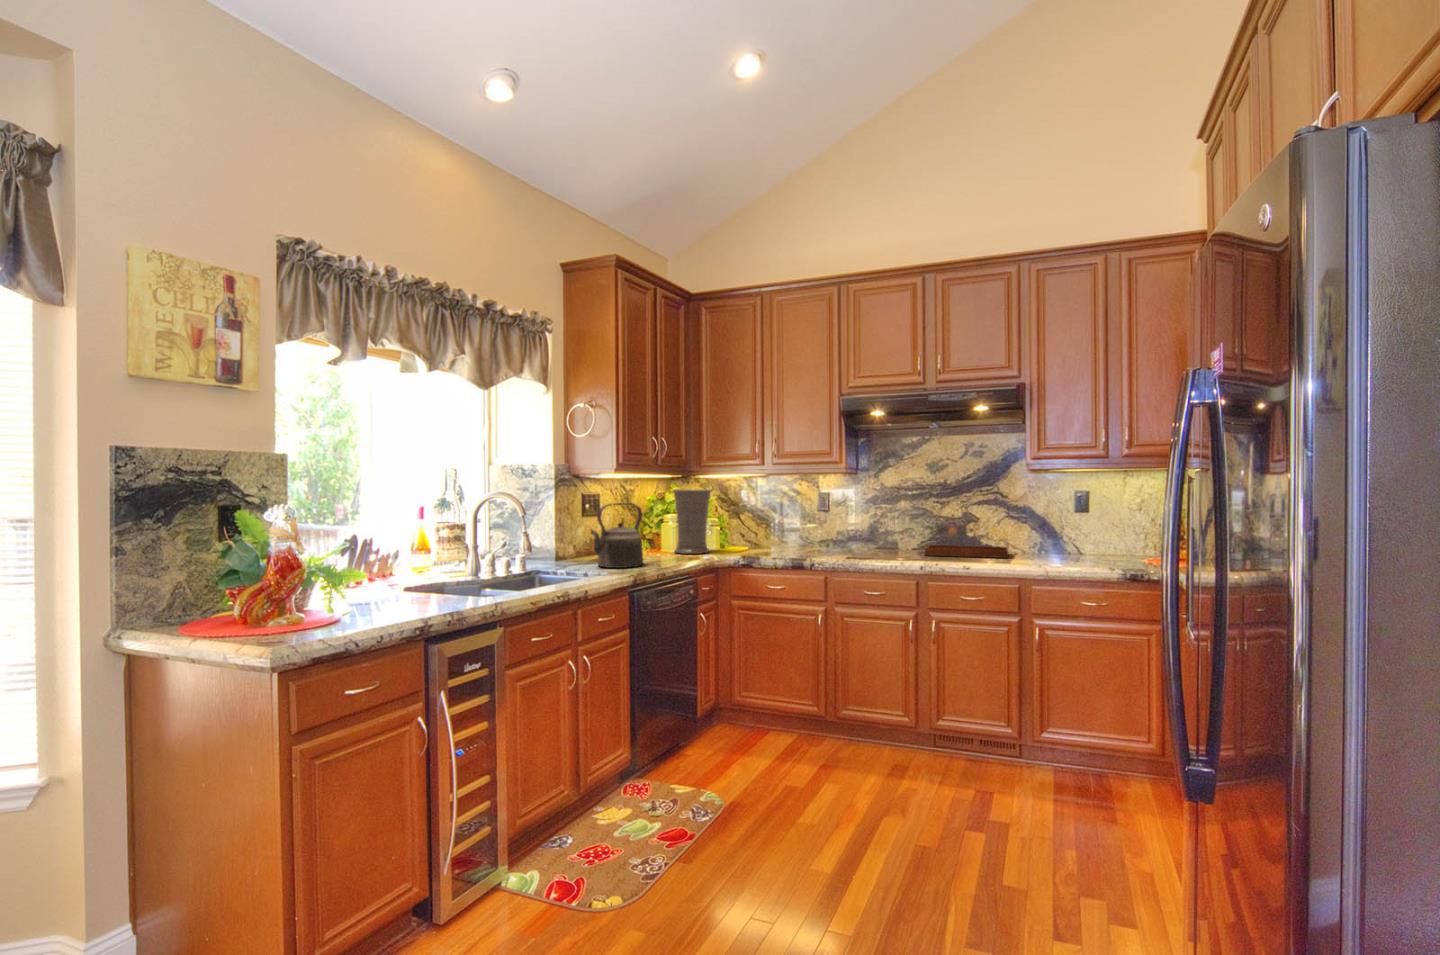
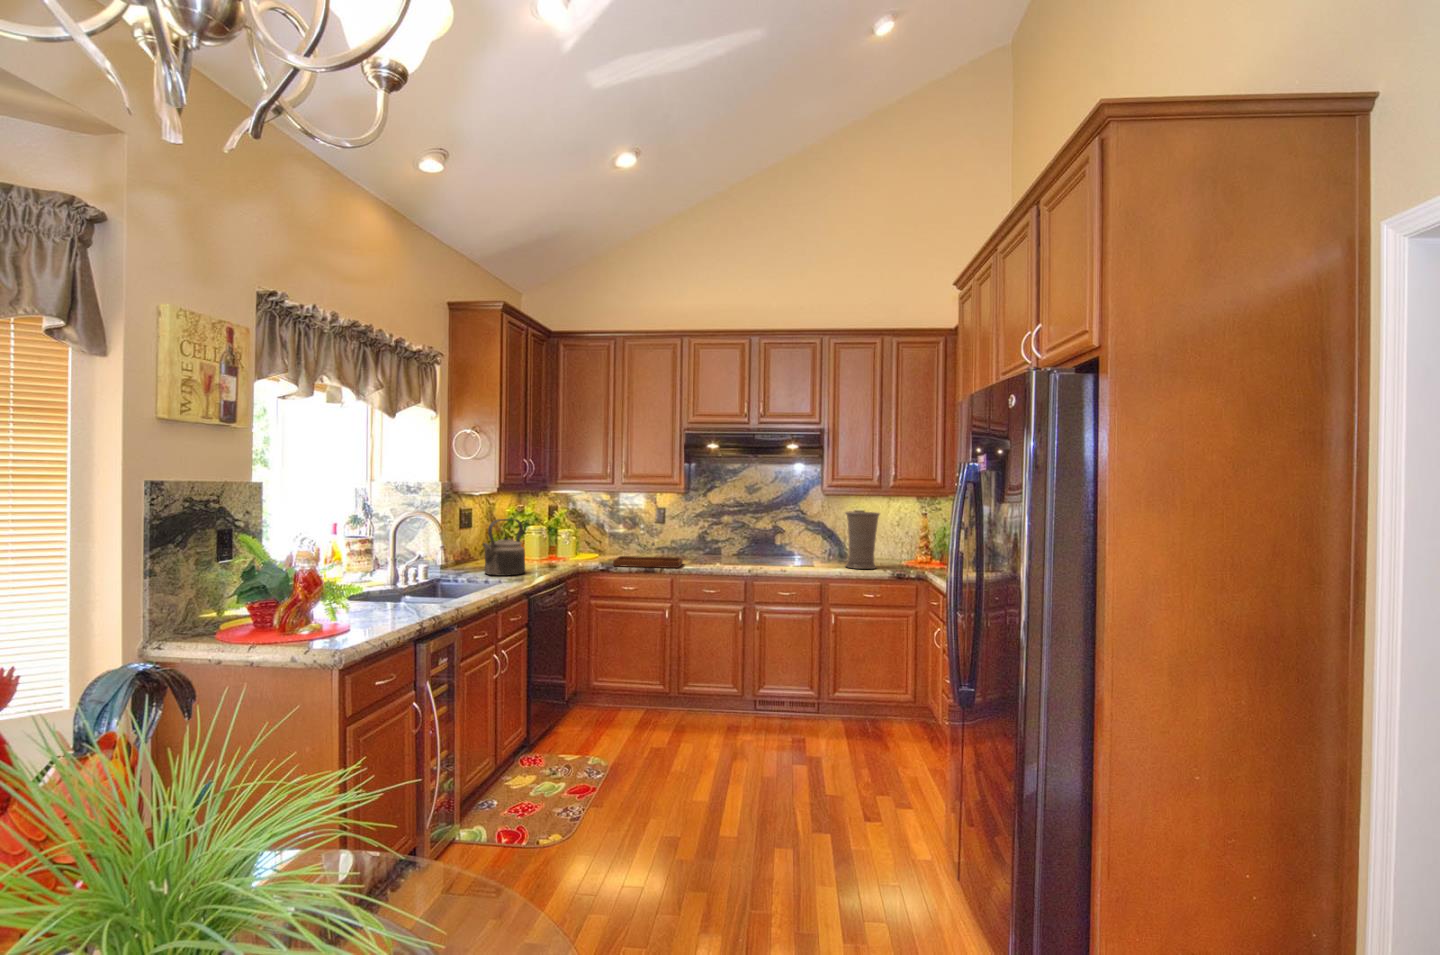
vase: present [673,490,712,554] -> present [845,511,880,569]
tray: present [925,528,1008,558] -> present [613,543,683,568]

